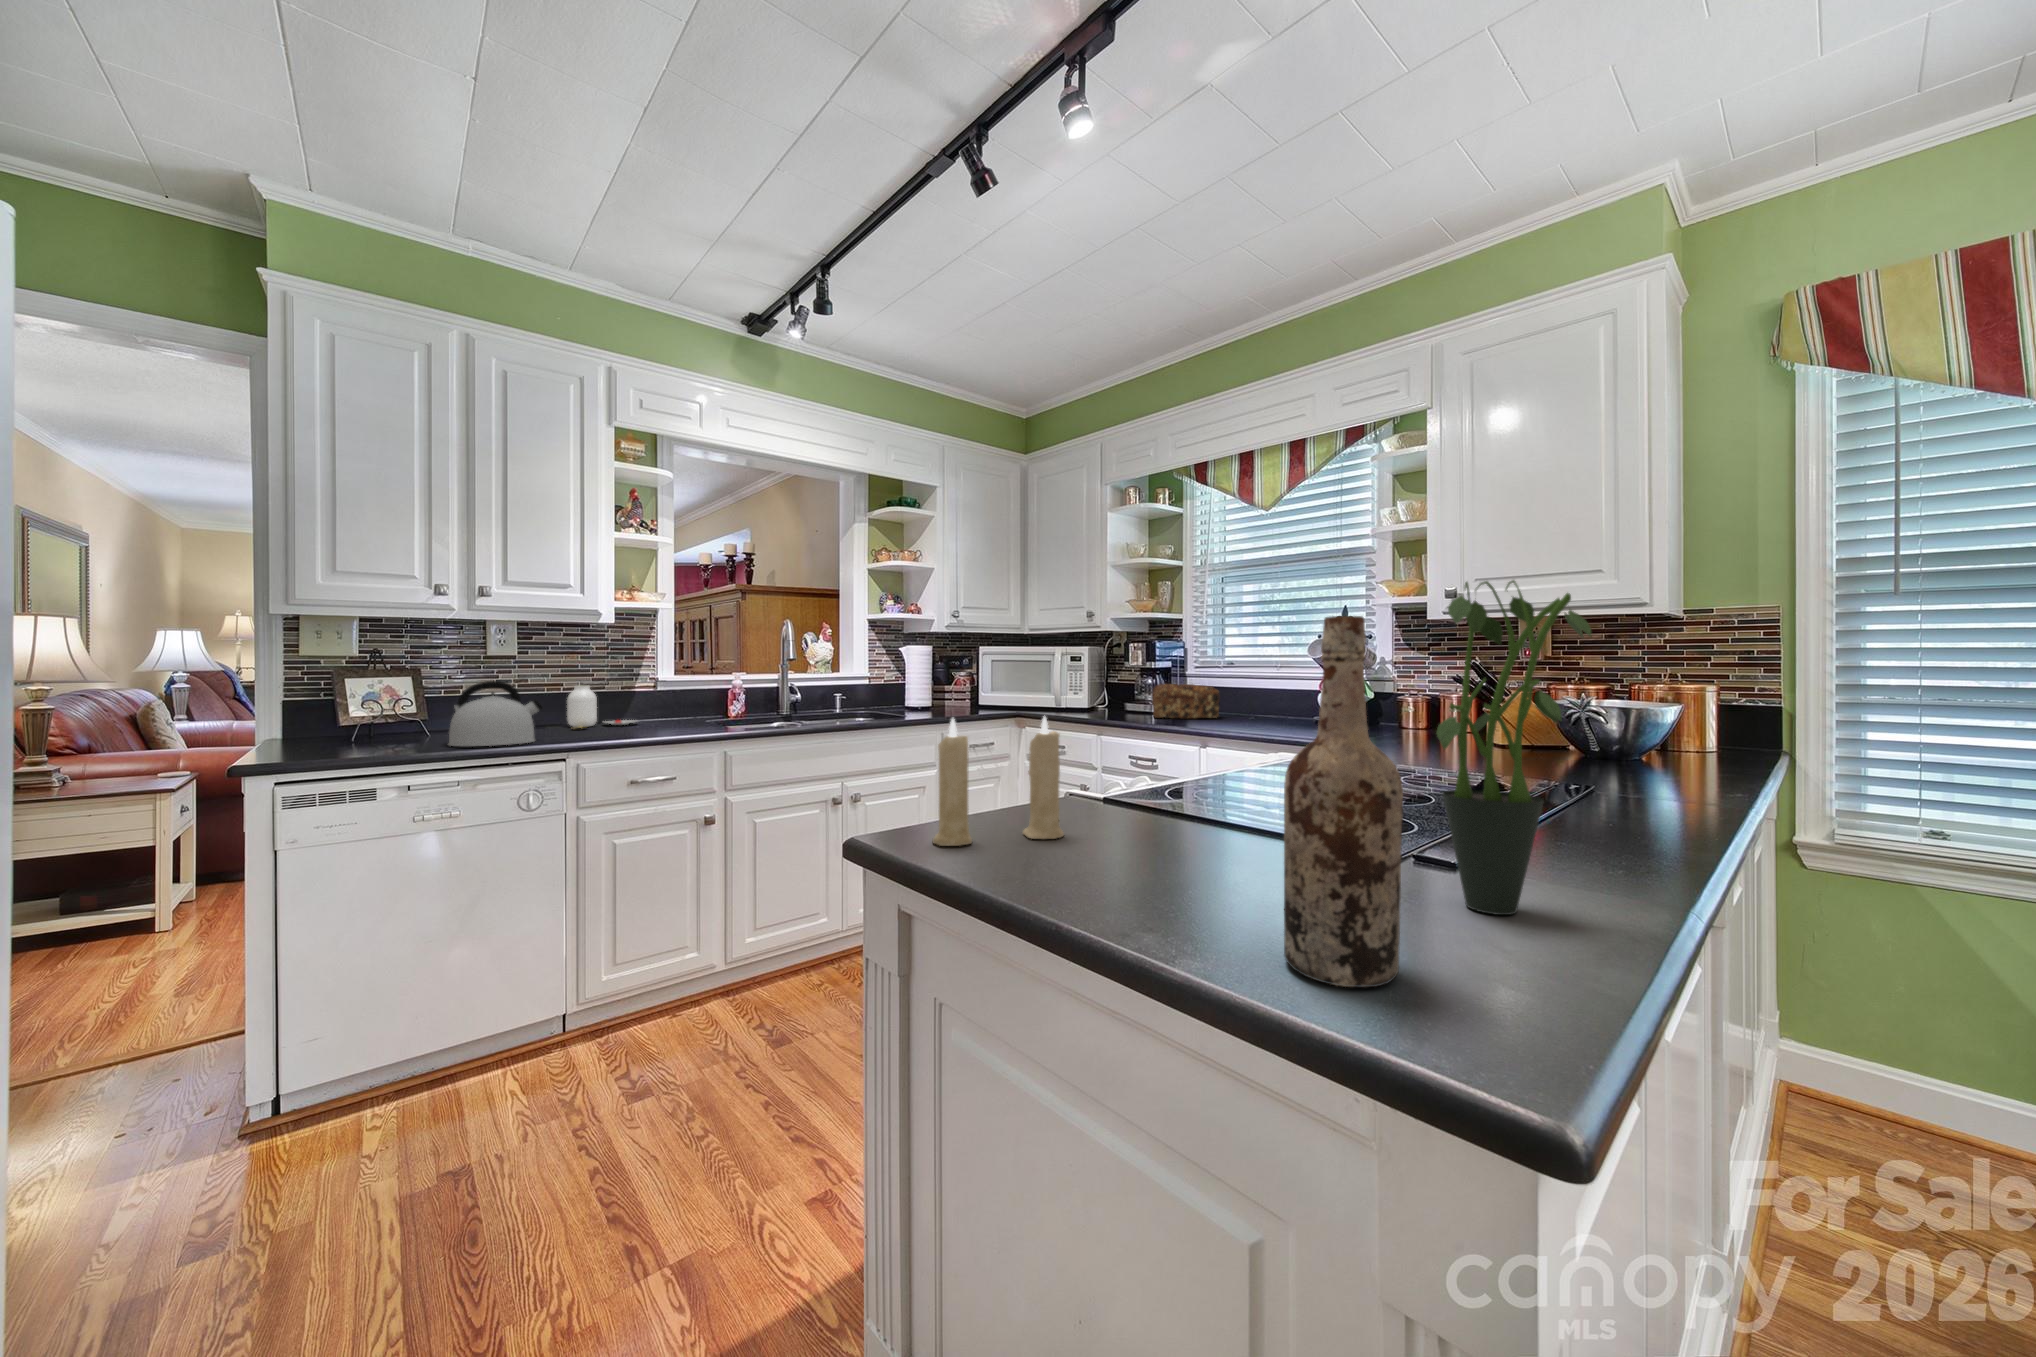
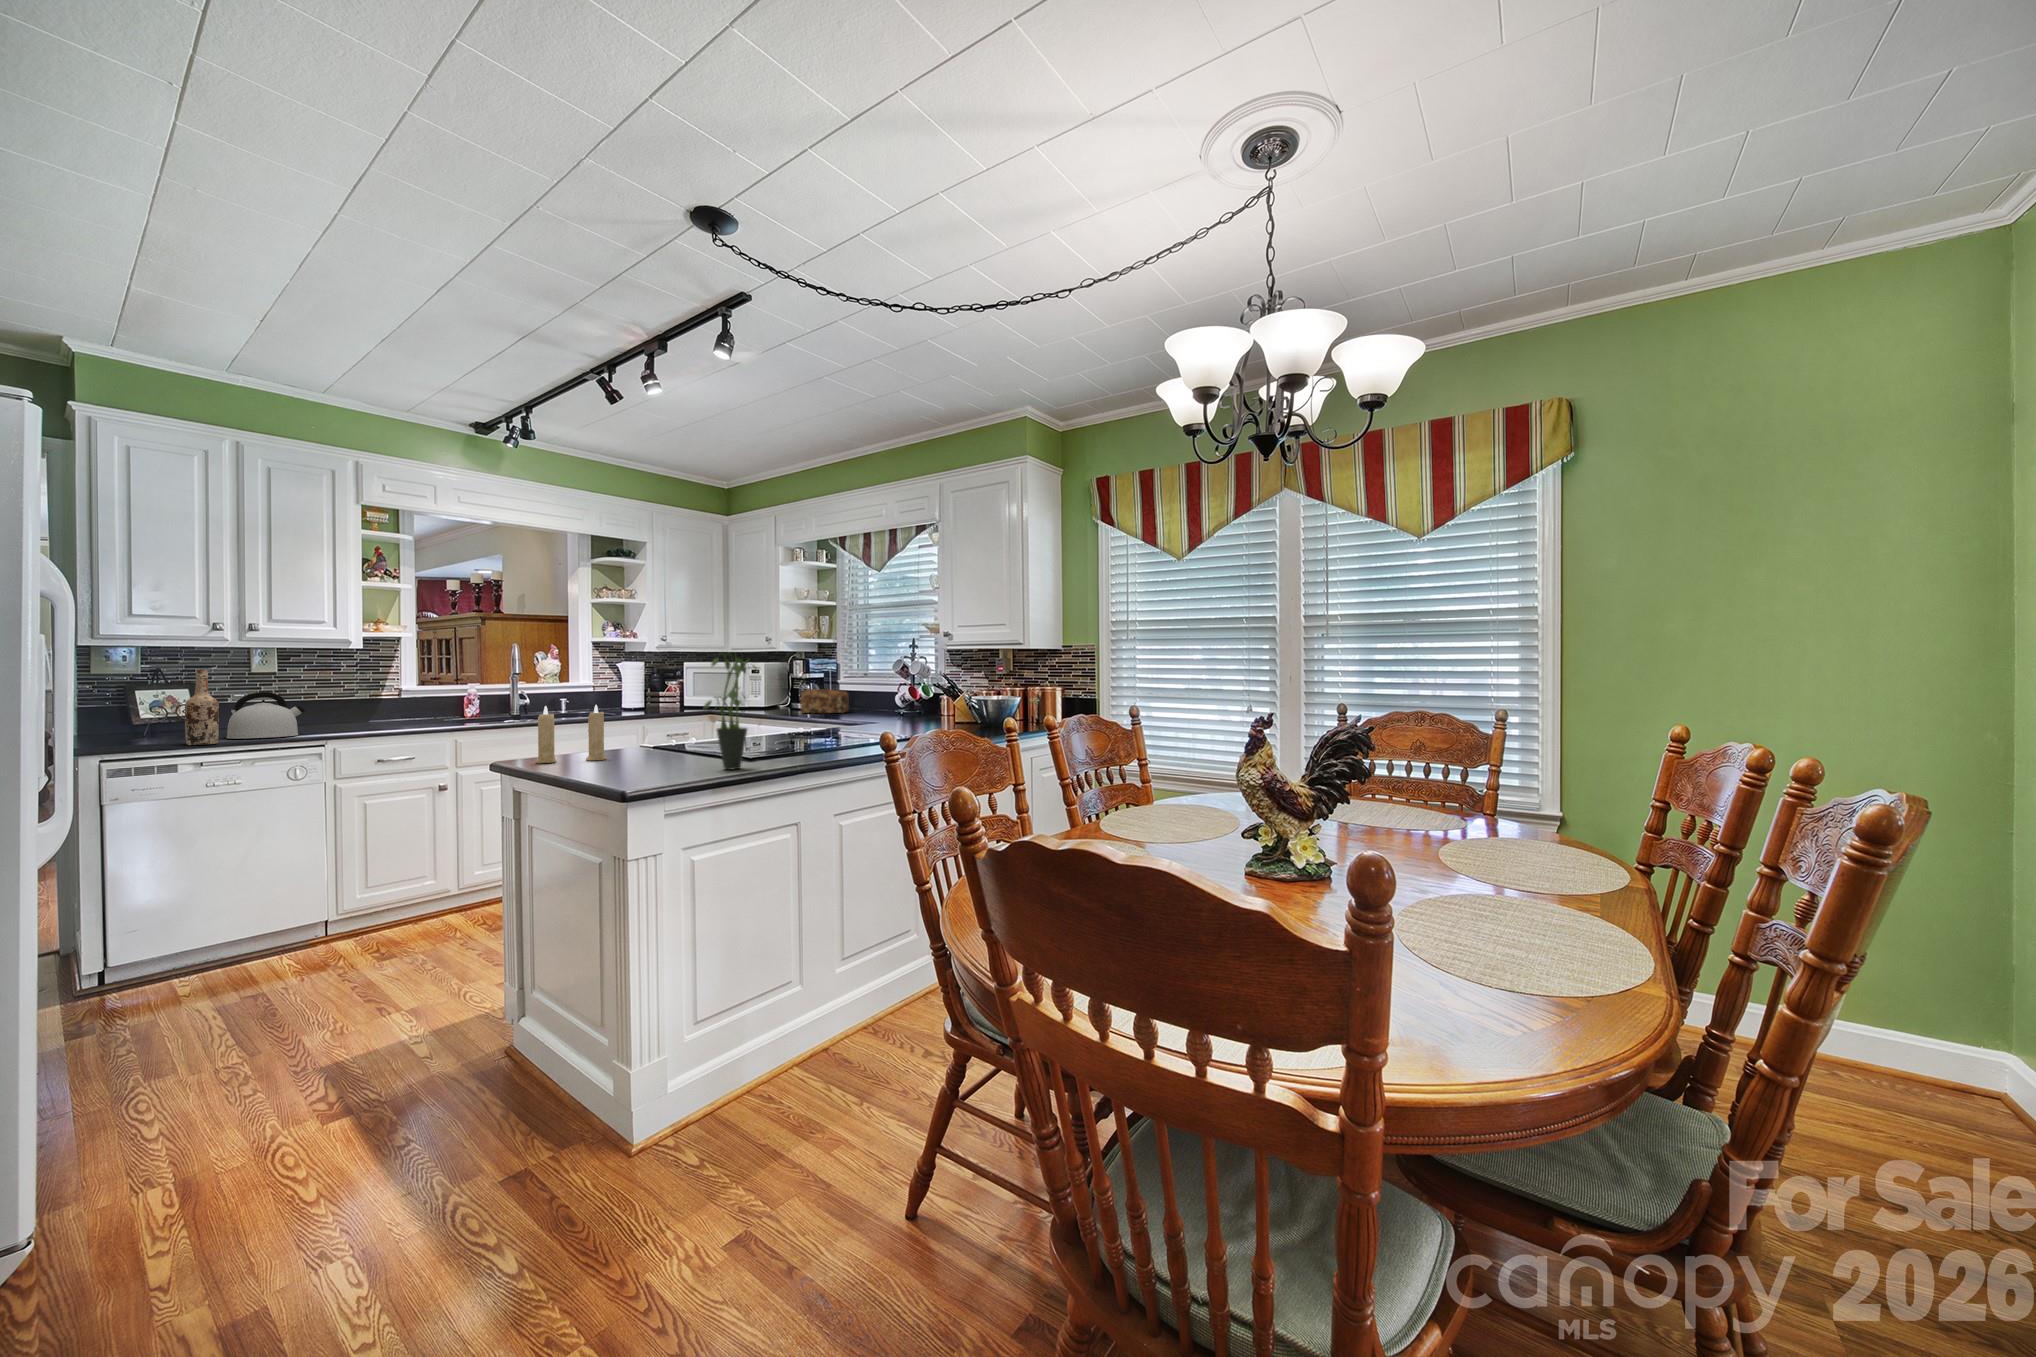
wine bottle: present [1284,616,1403,987] -> present [185,670,219,745]
jar: present [567,686,635,728] -> none [323,695,388,727]

